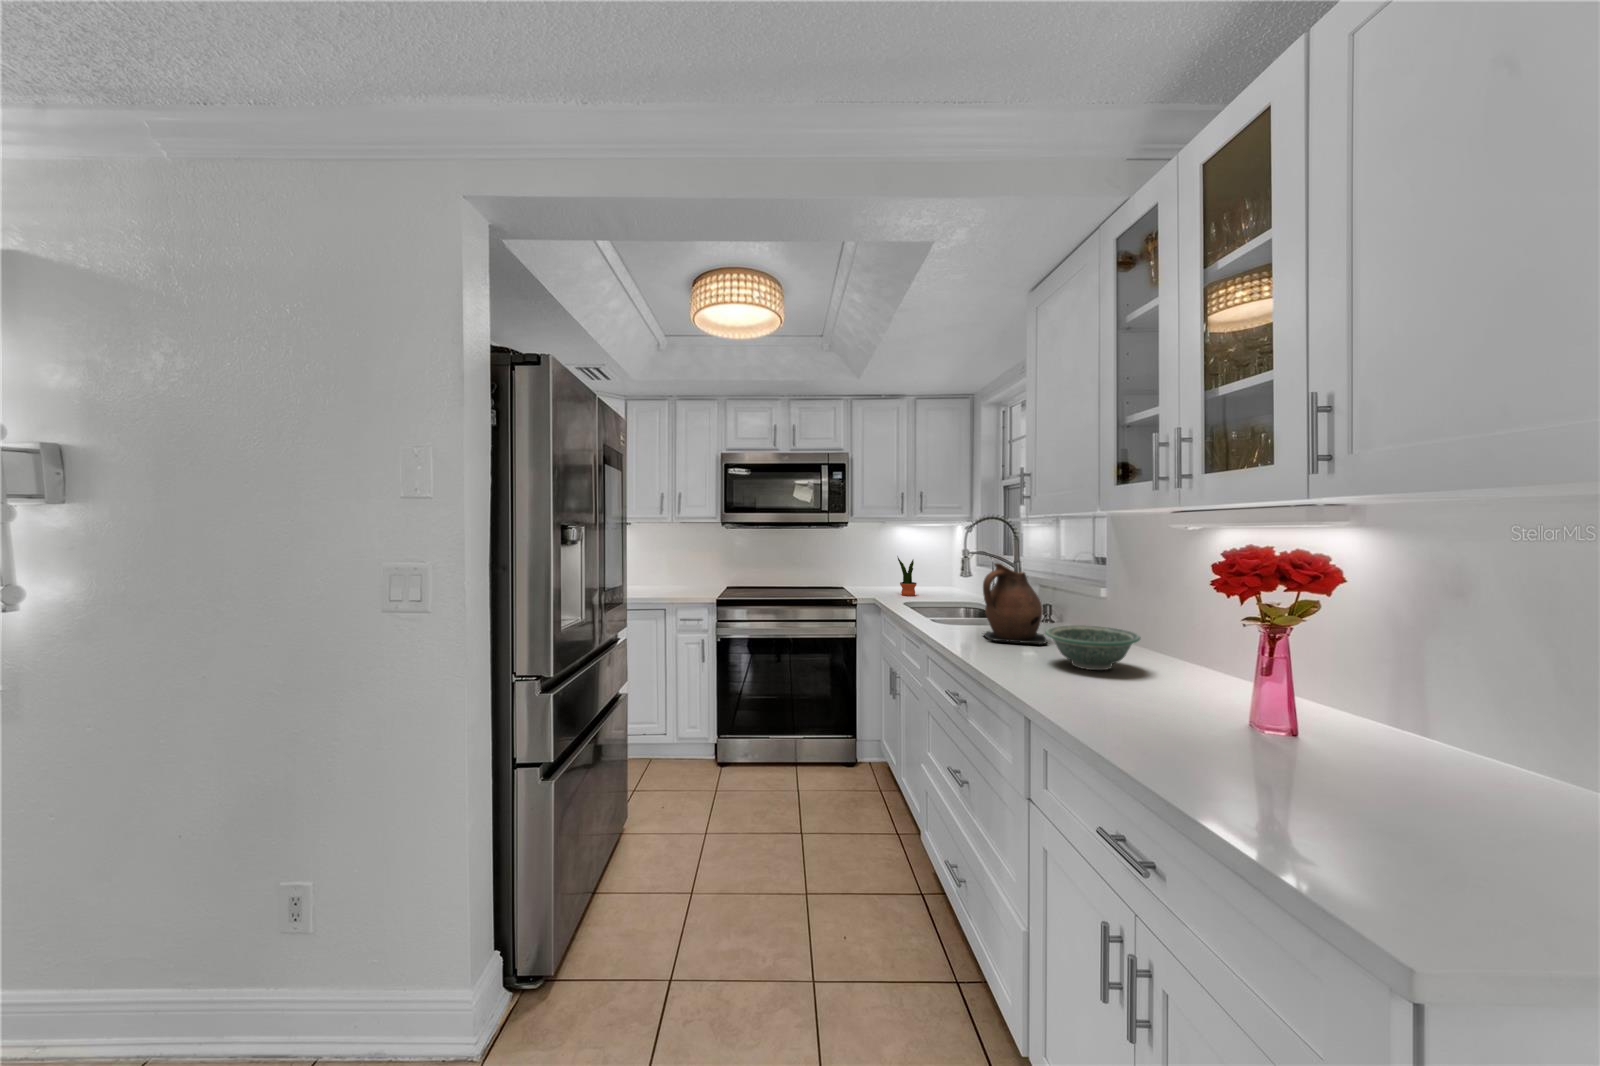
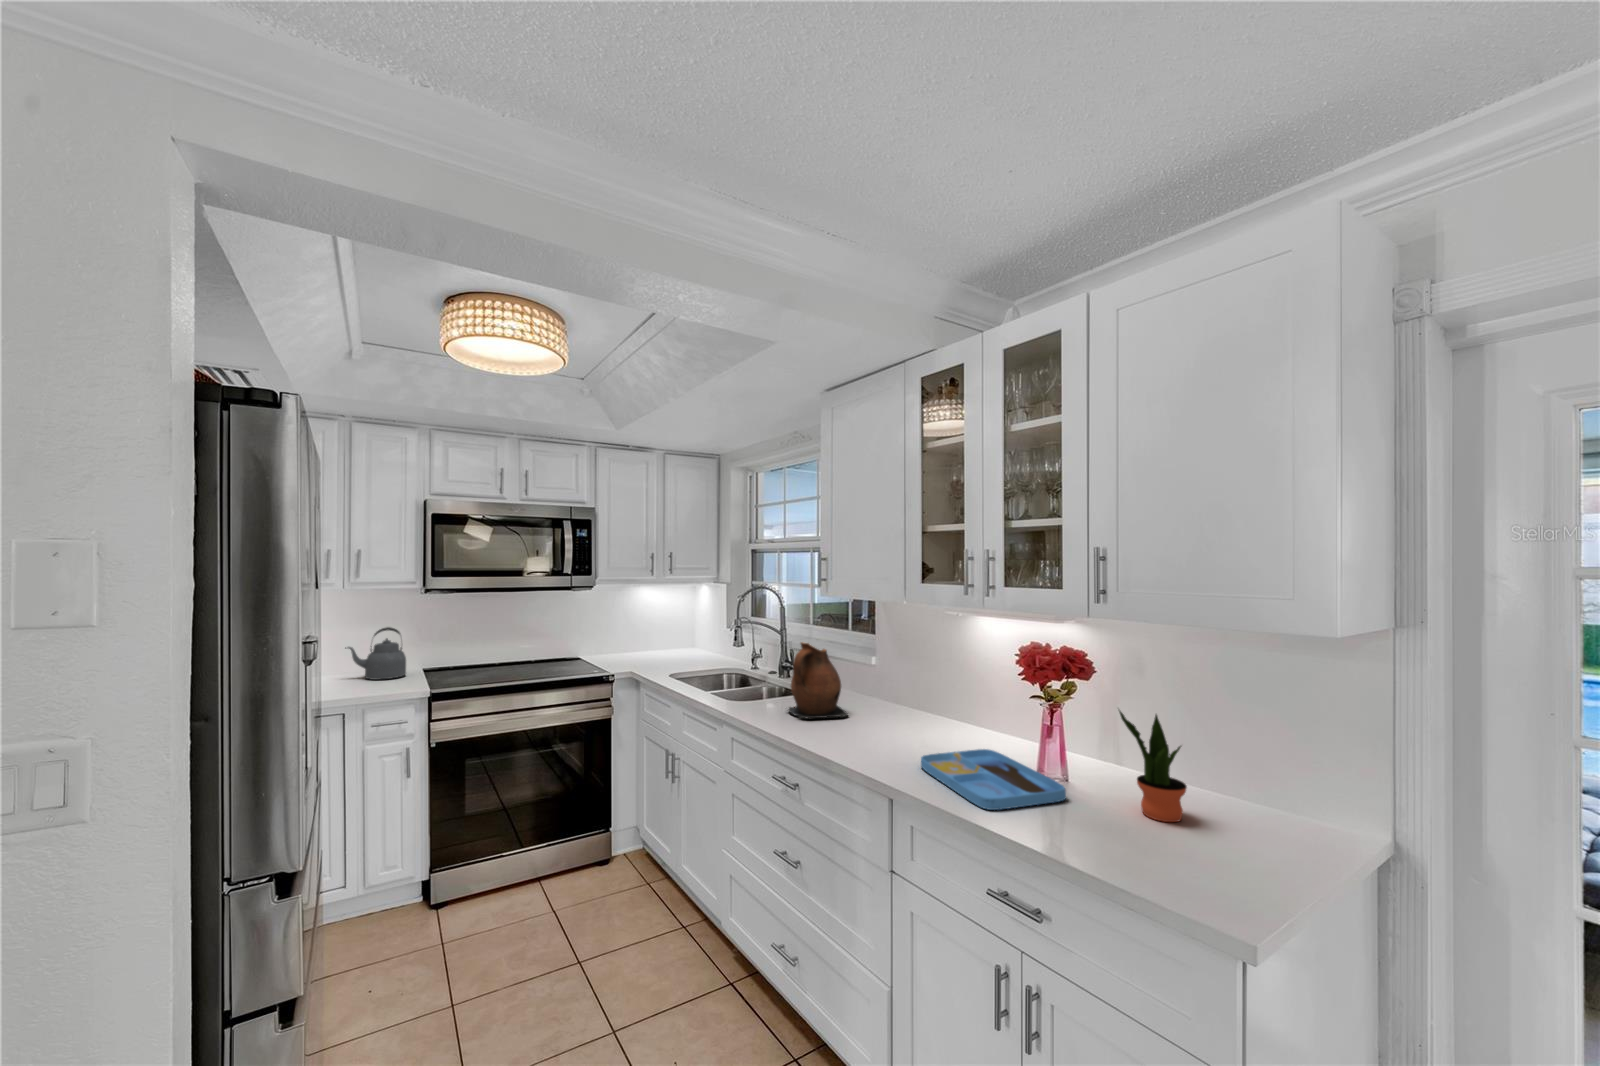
kettle: none [676,551,715,589] -> present [345,627,406,680]
potted plant: present [898,558,917,596] -> present [1119,710,1187,822]
bowl: present [1045,625,1141,670] -> none [866,698,940,741]
tray: none [1078,679,1260,750] -> present [921,749,1066,810]

